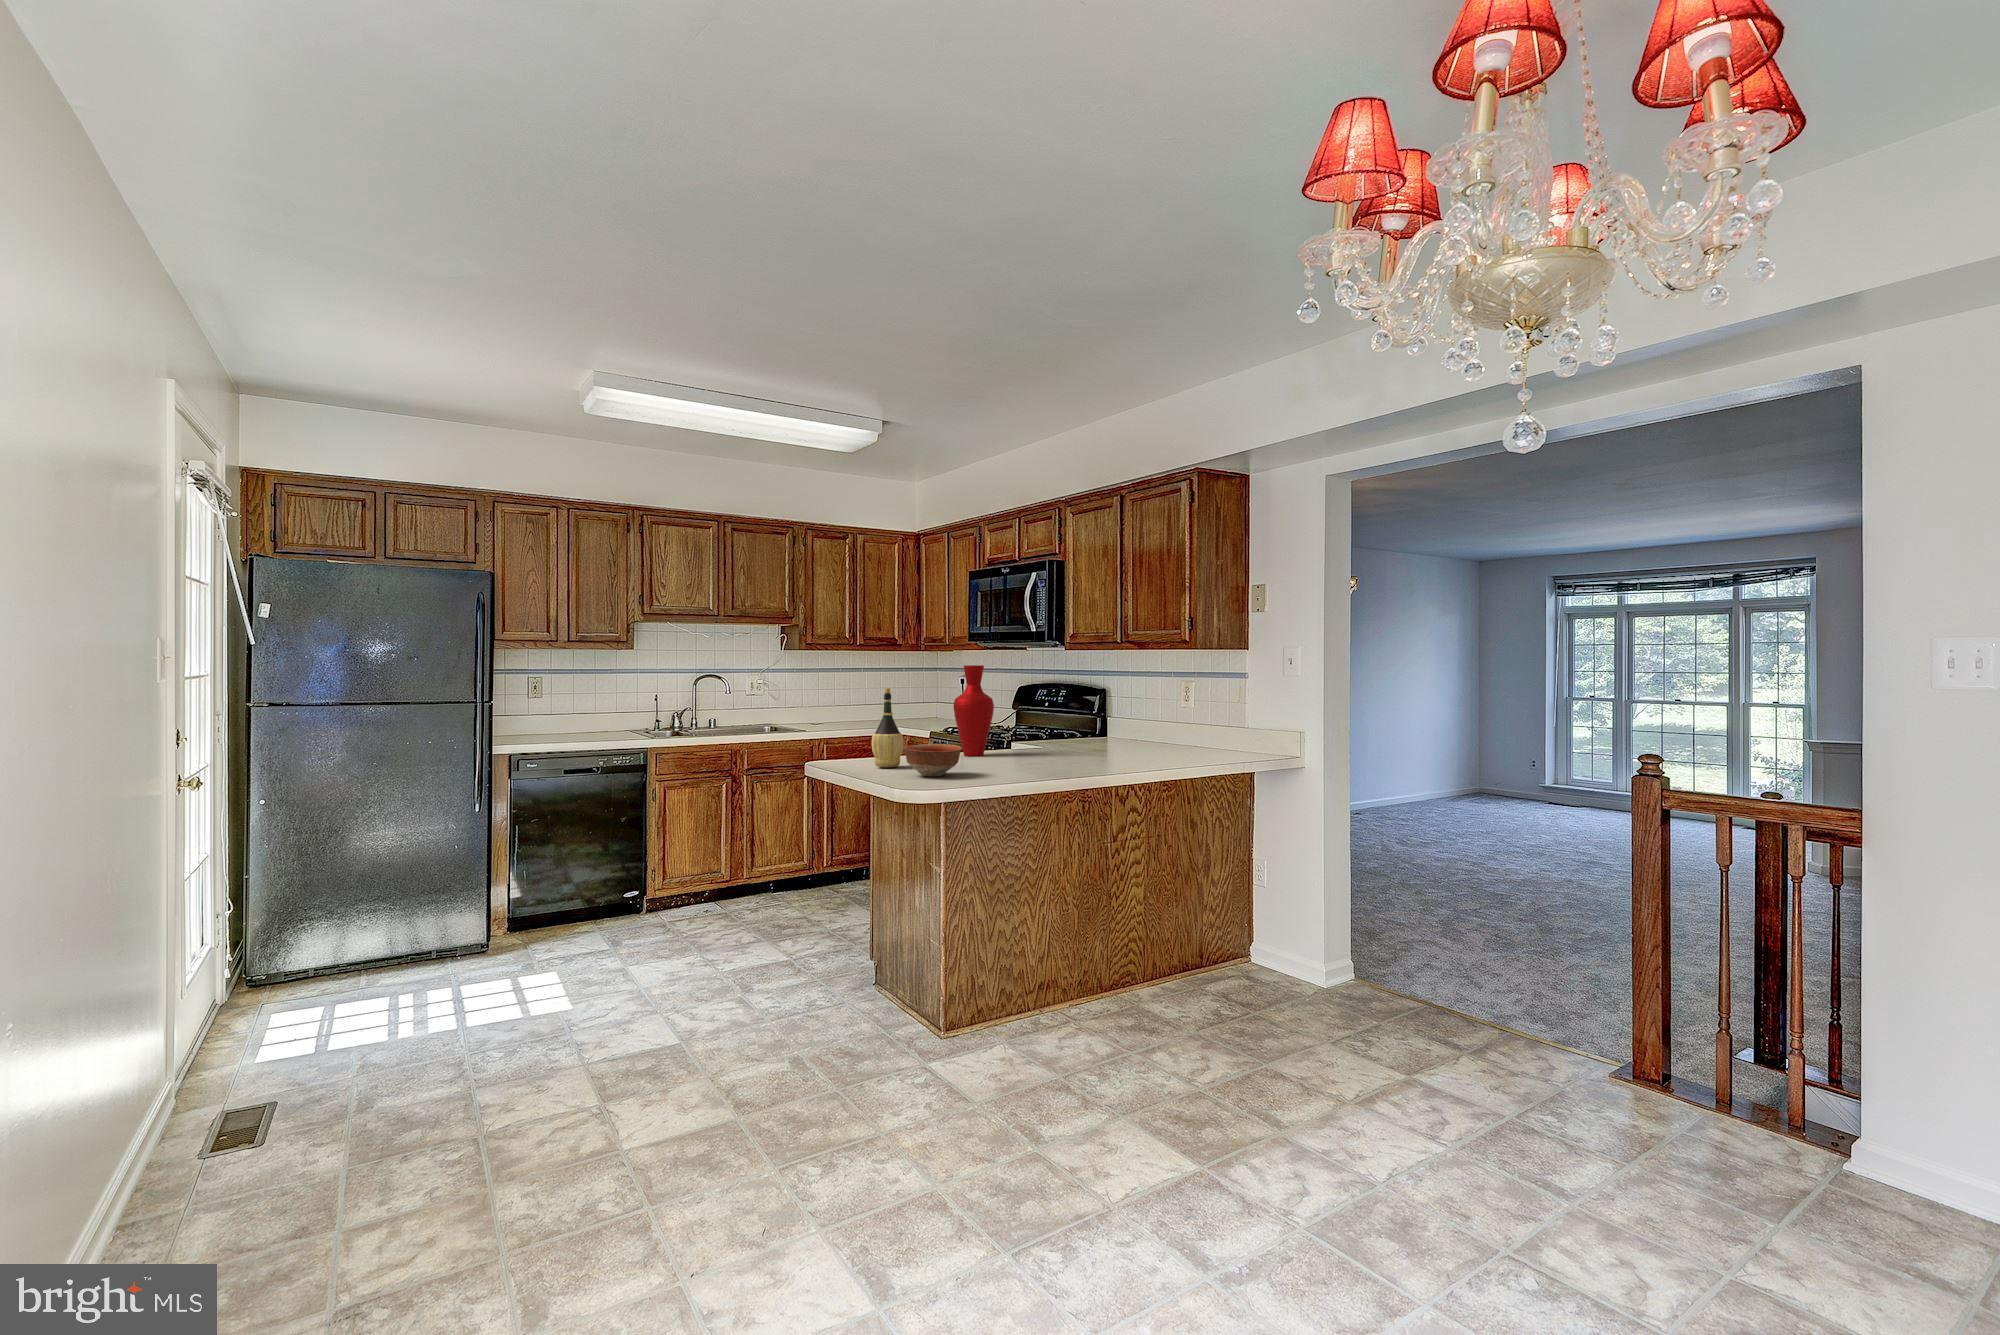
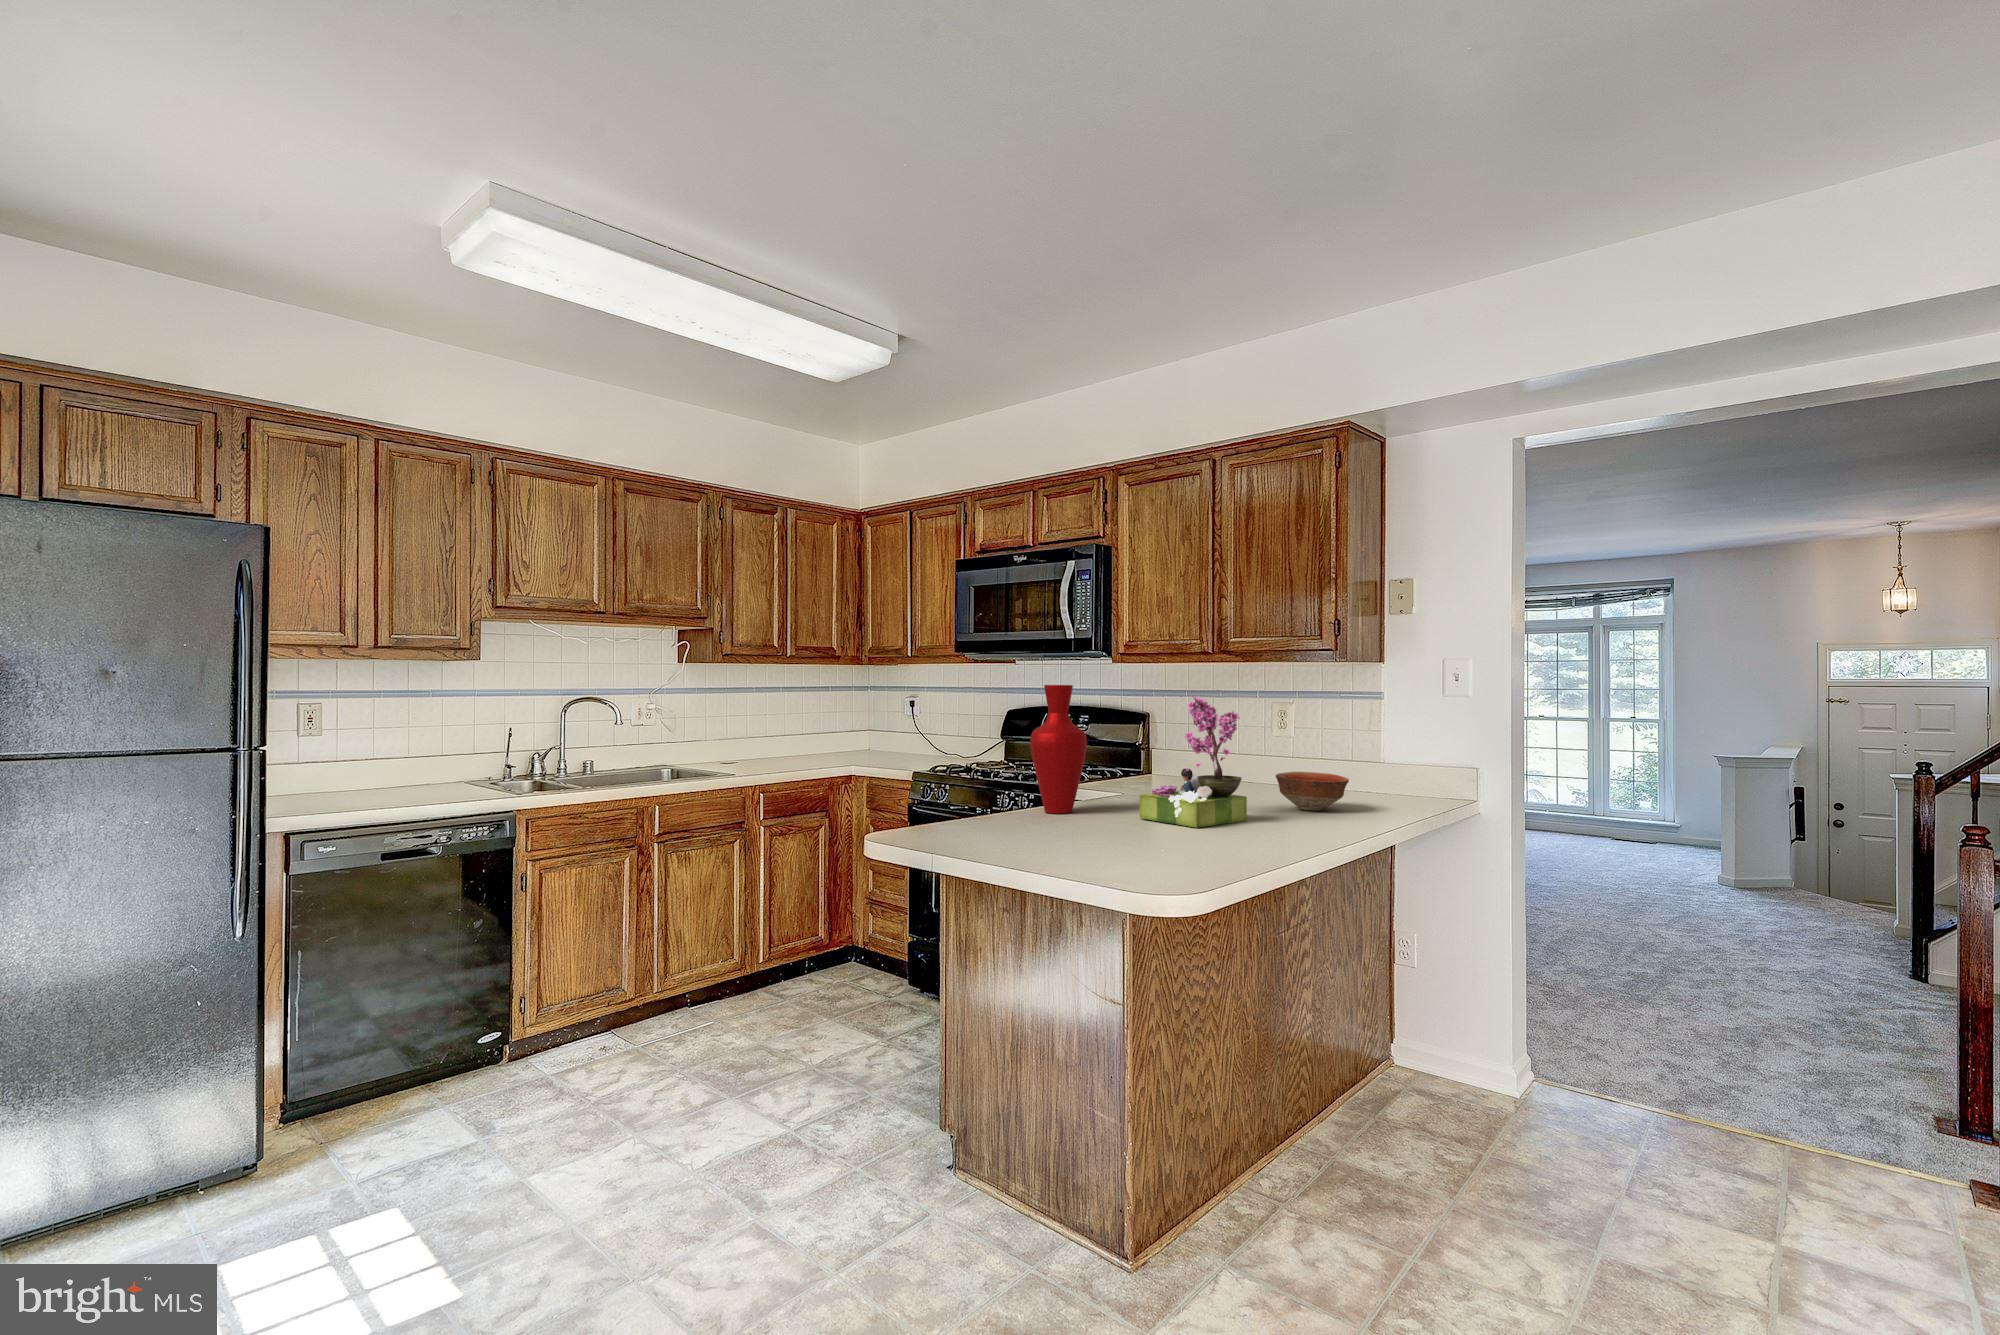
flower arrangement: none [1015,672,1085,765] -> present [1140,696,1247,828]
wine bottle: present [872,688,903,767] -> none [969,721,1017,842]
bowl: present [903,744,962,776] -> present [1276,772,1349,811]

